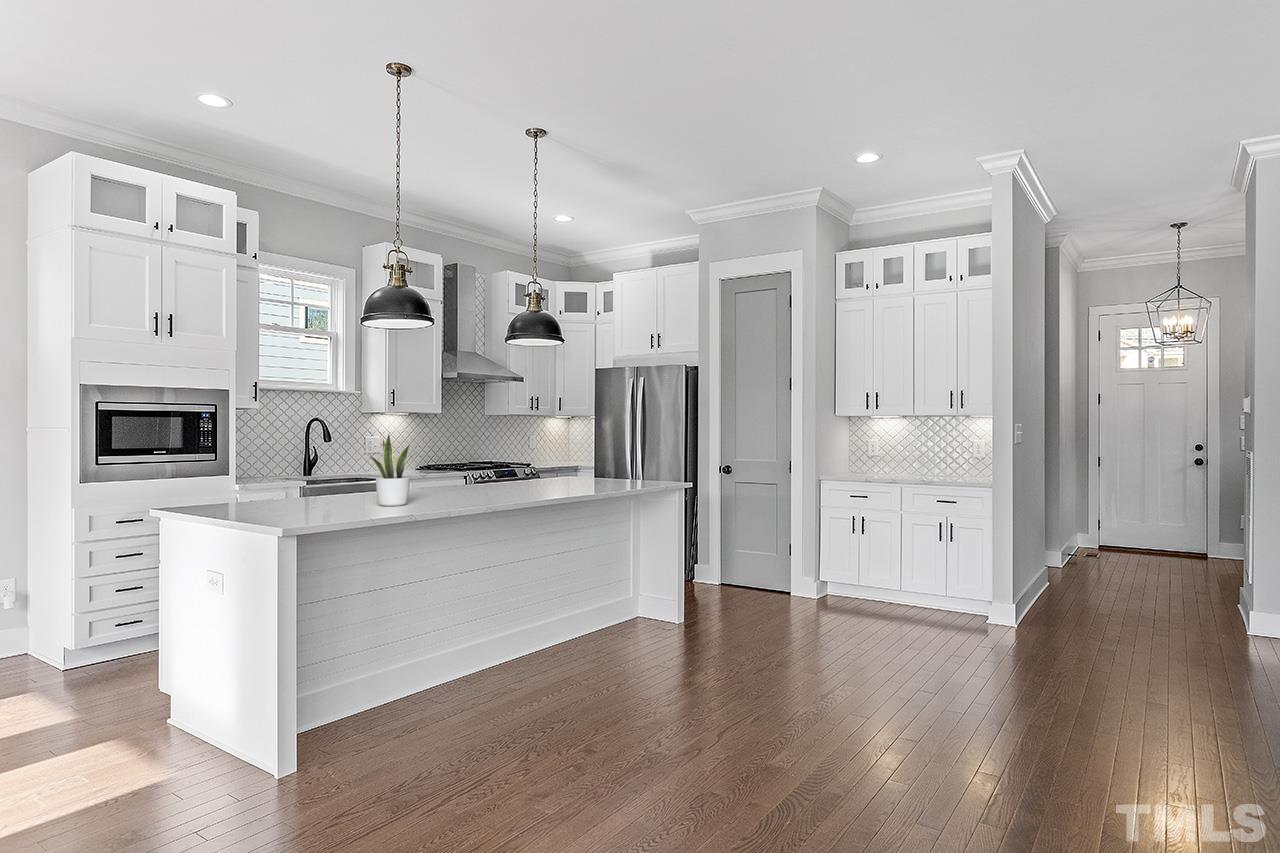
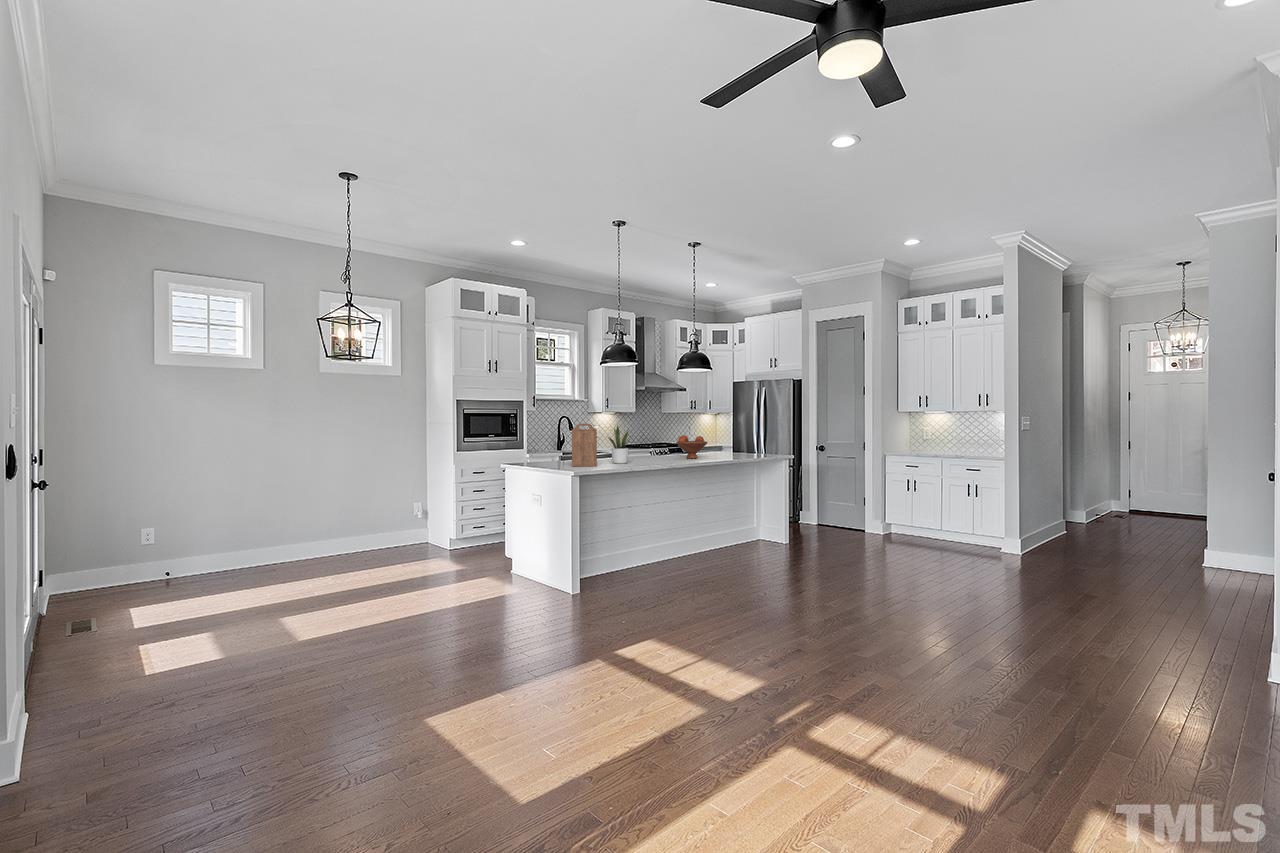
cutting board: none [289,432,340,515] -> present [572,424,597,466]
fruit bowl: none [501,451,554,492] -> present [676,435,708,459]

